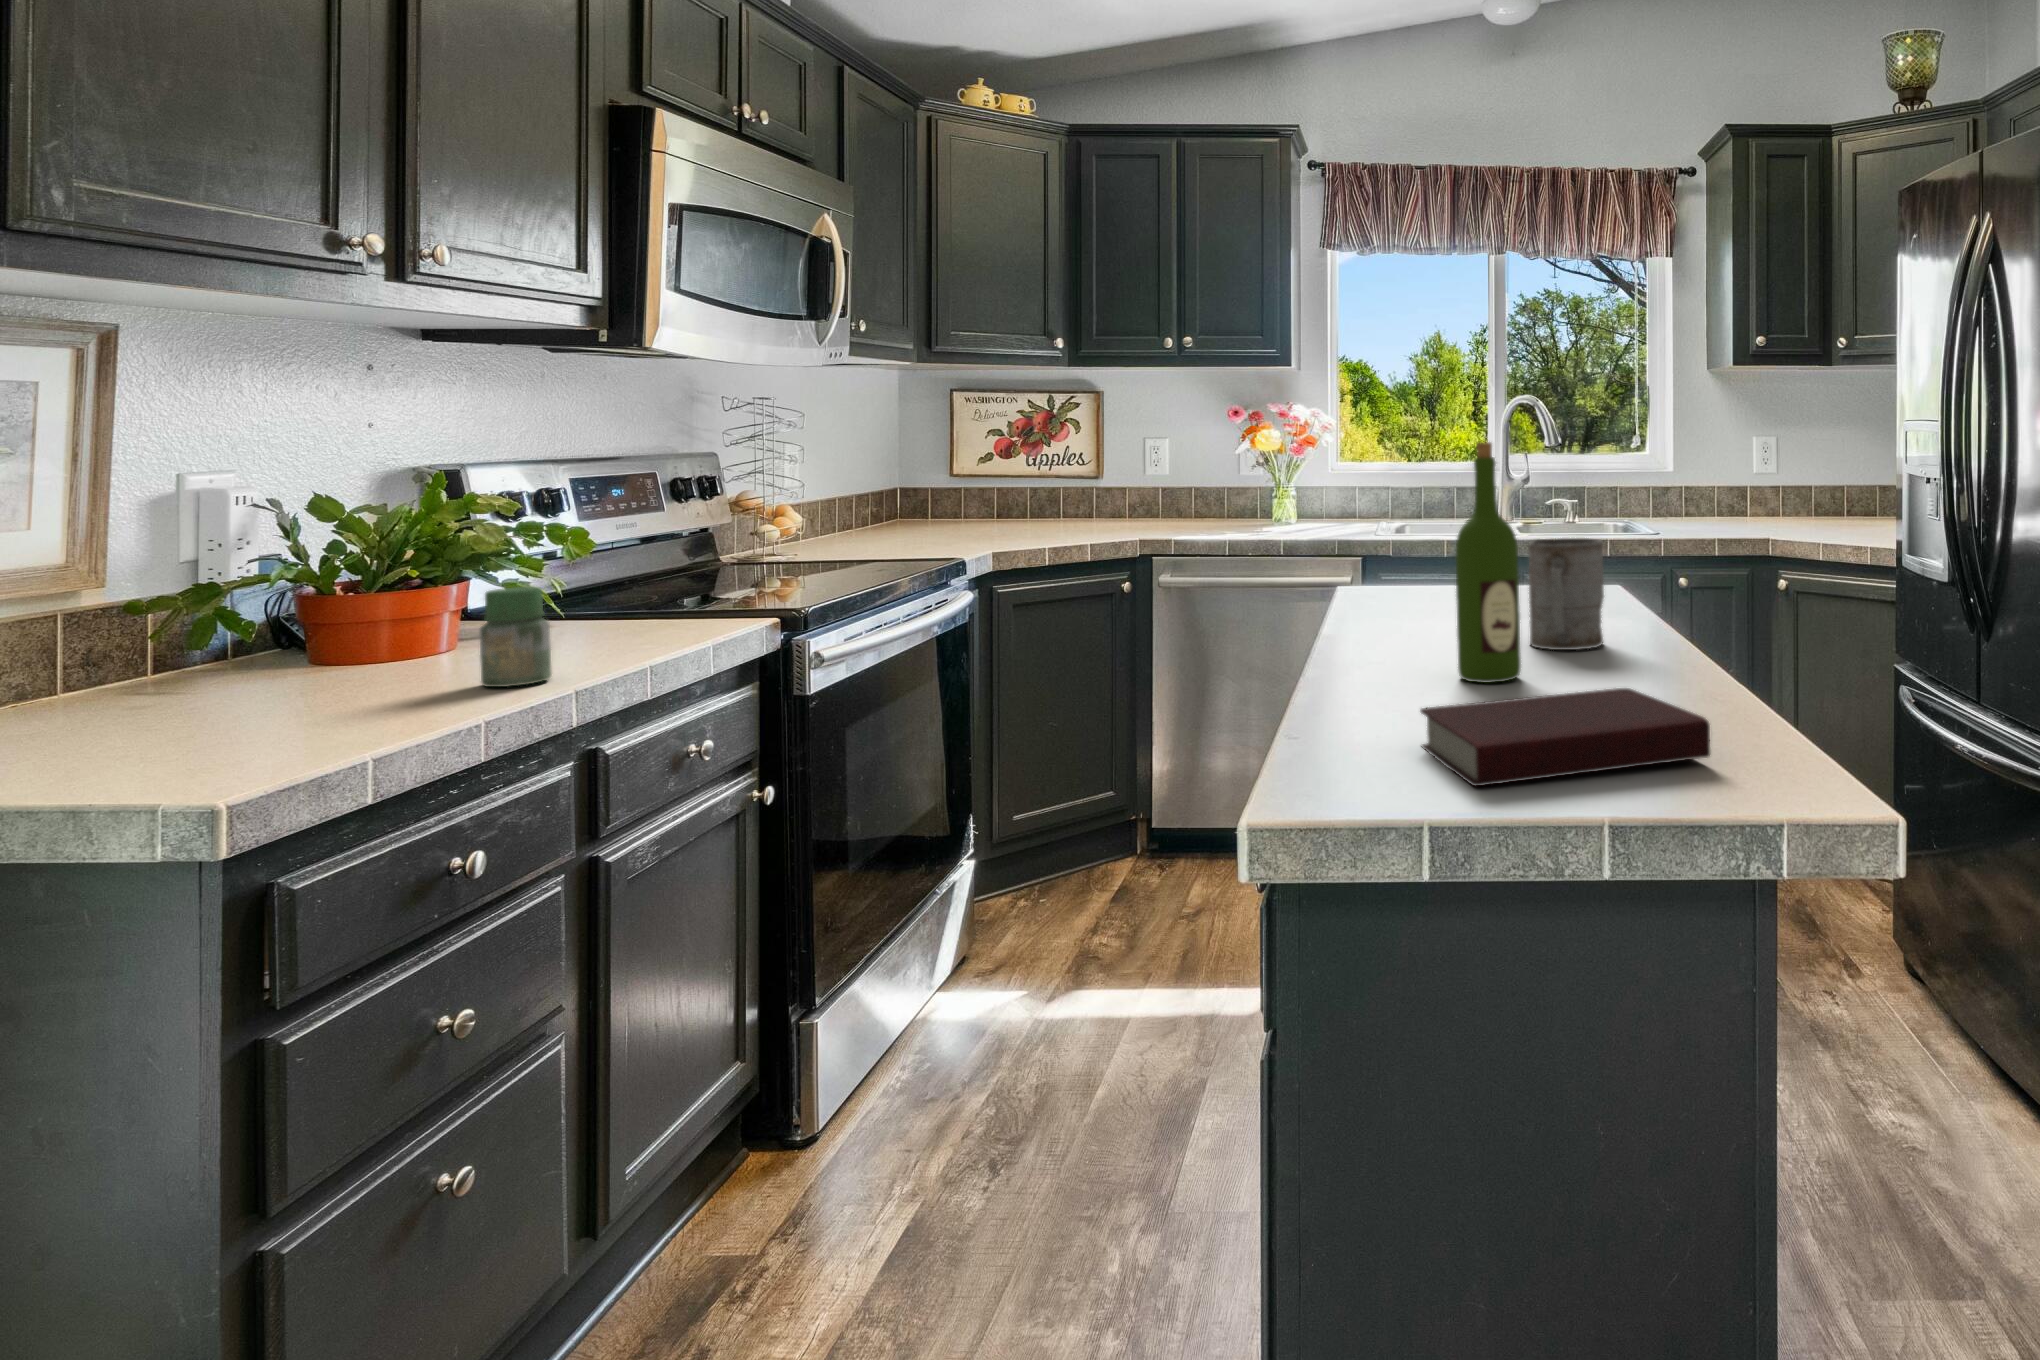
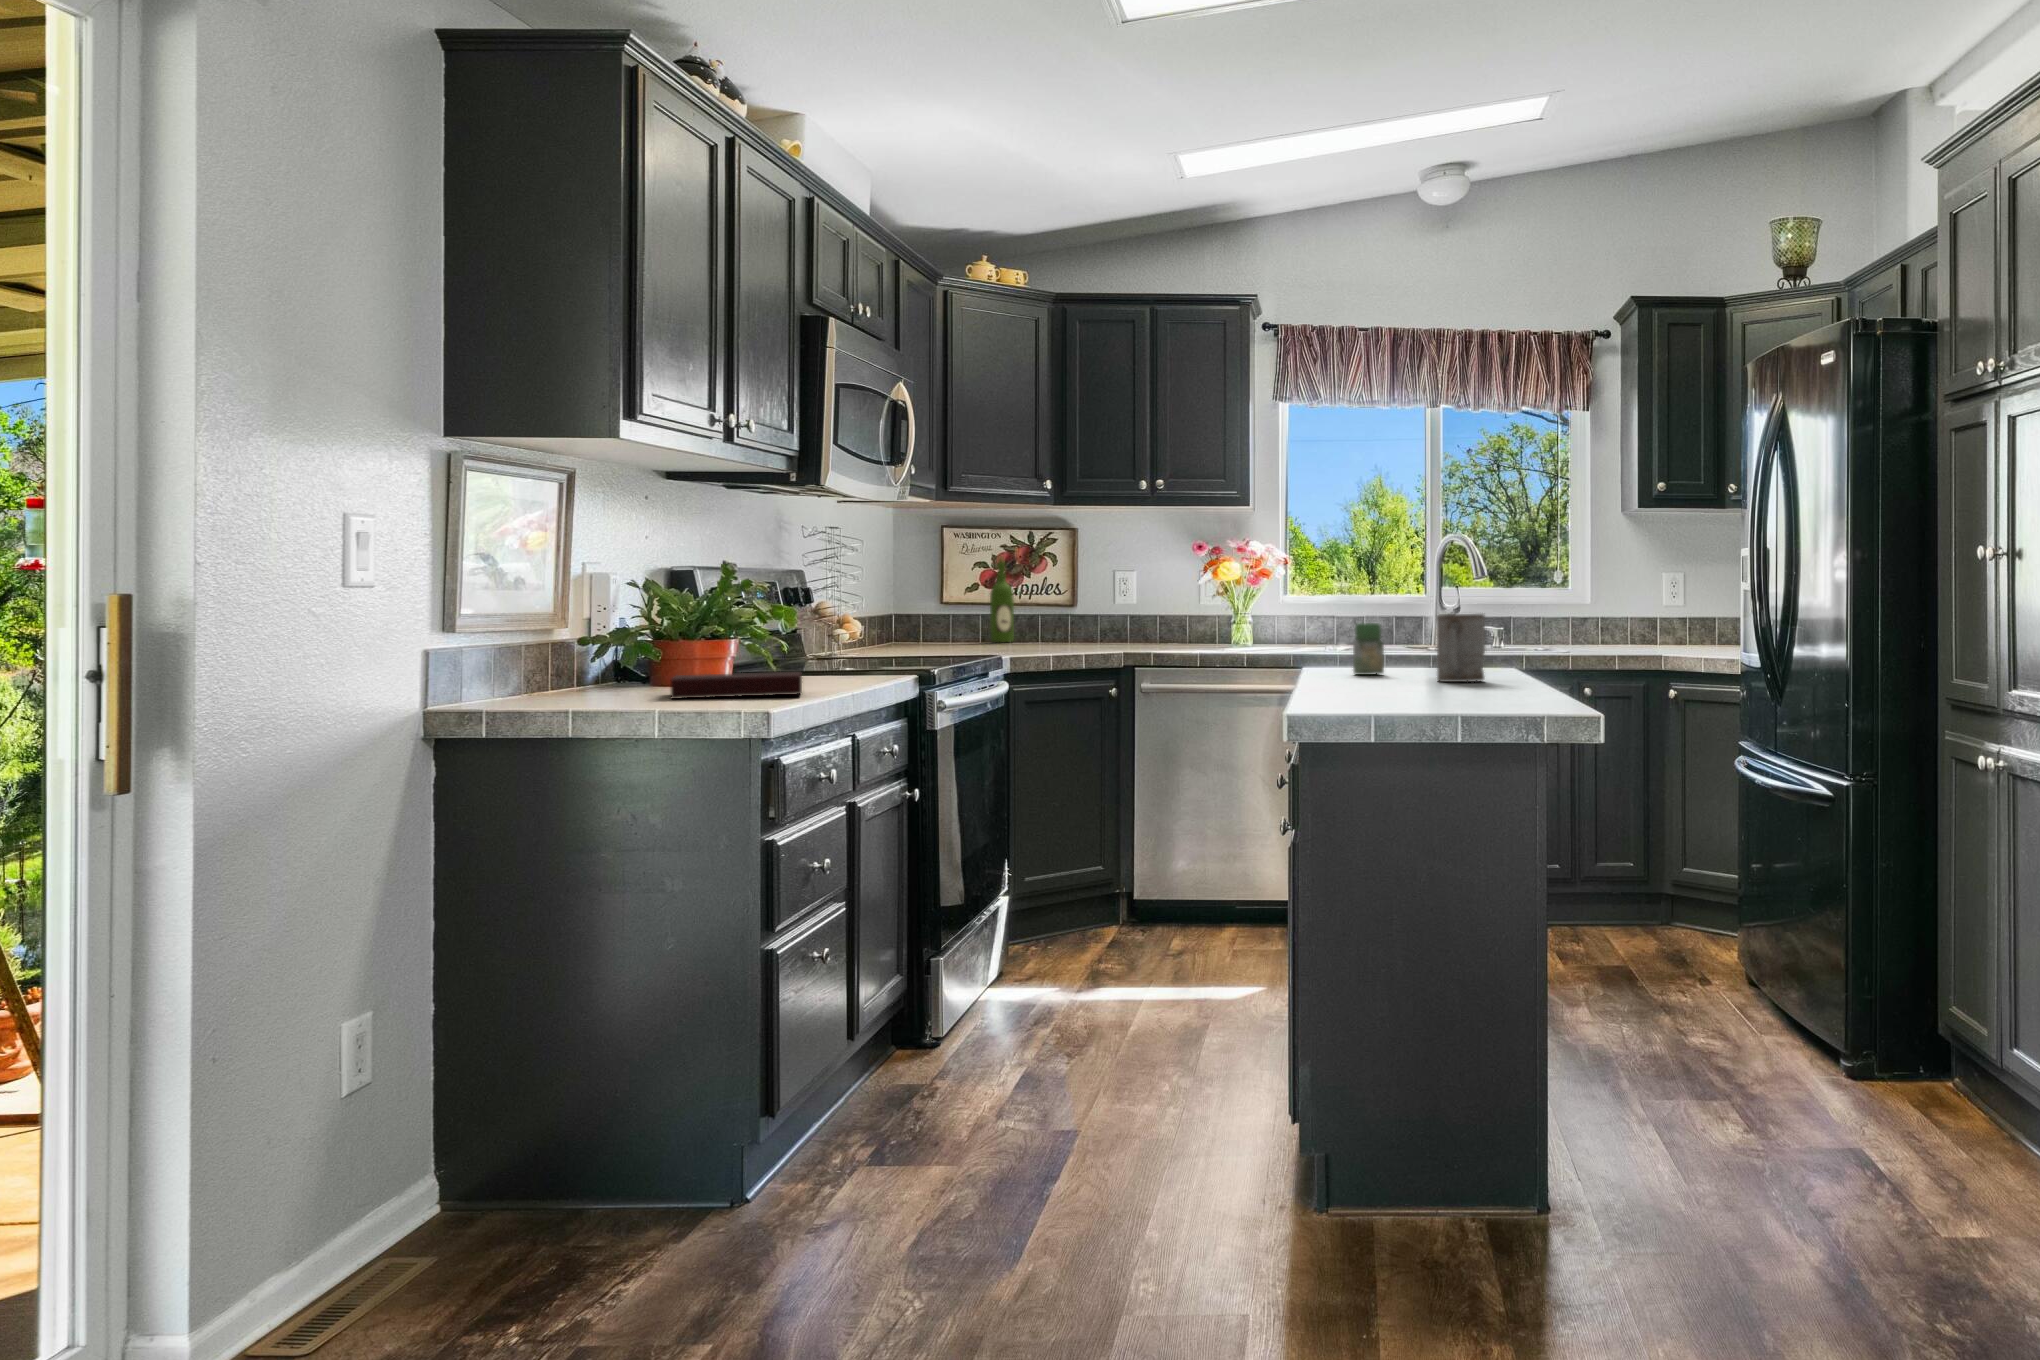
wine bottle: present [1456,442,1521,683] -> present [990,556,1014,643]
jar: present [479,587,552,687] -> present [1353,623,1384,675]
book: present [1420,688,1710,786] -> present [670,672,802,699]

